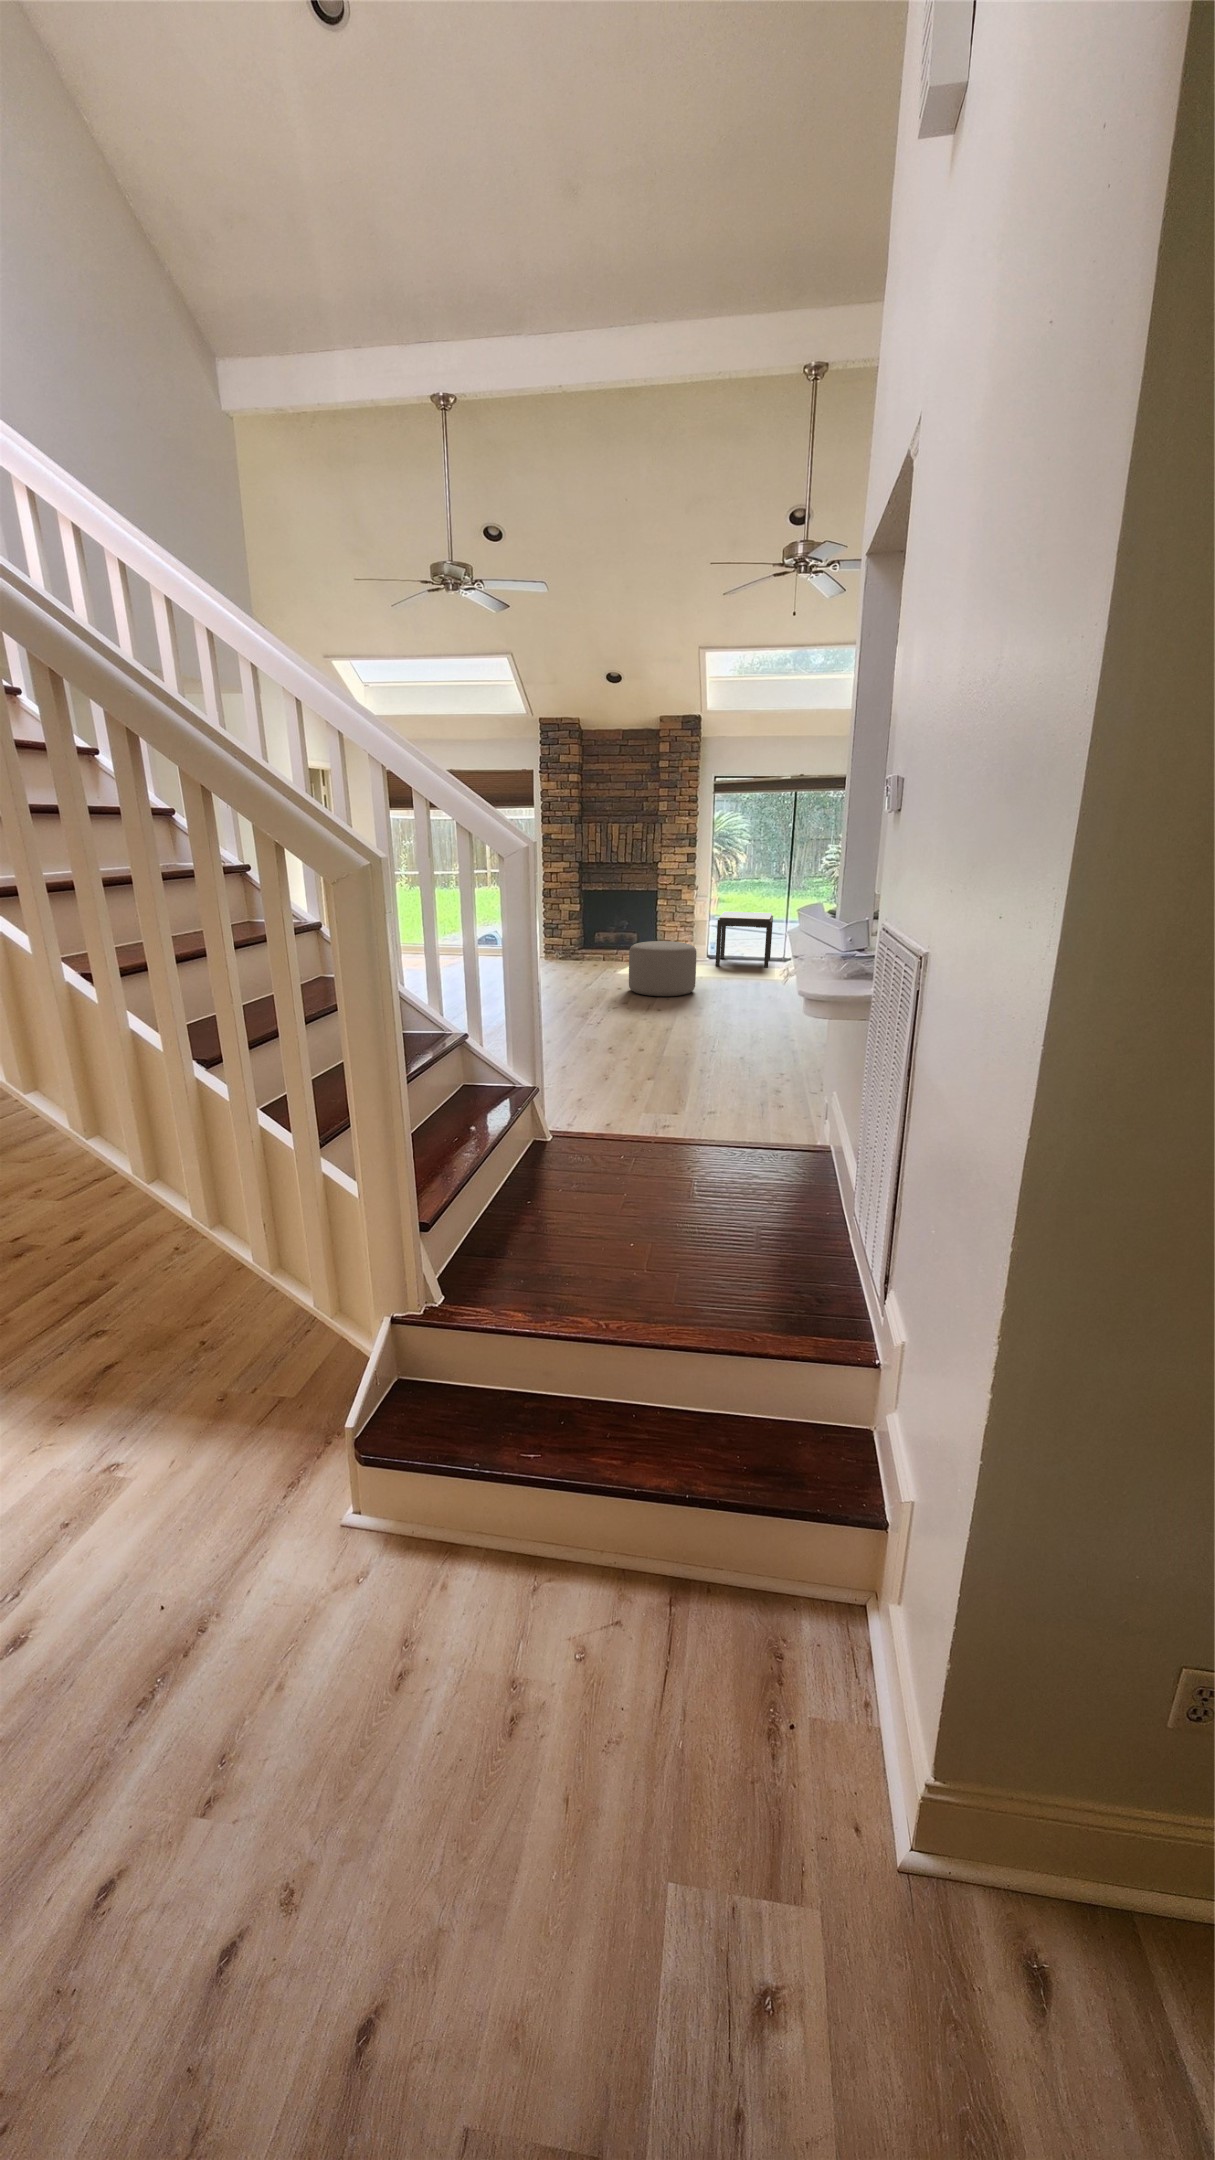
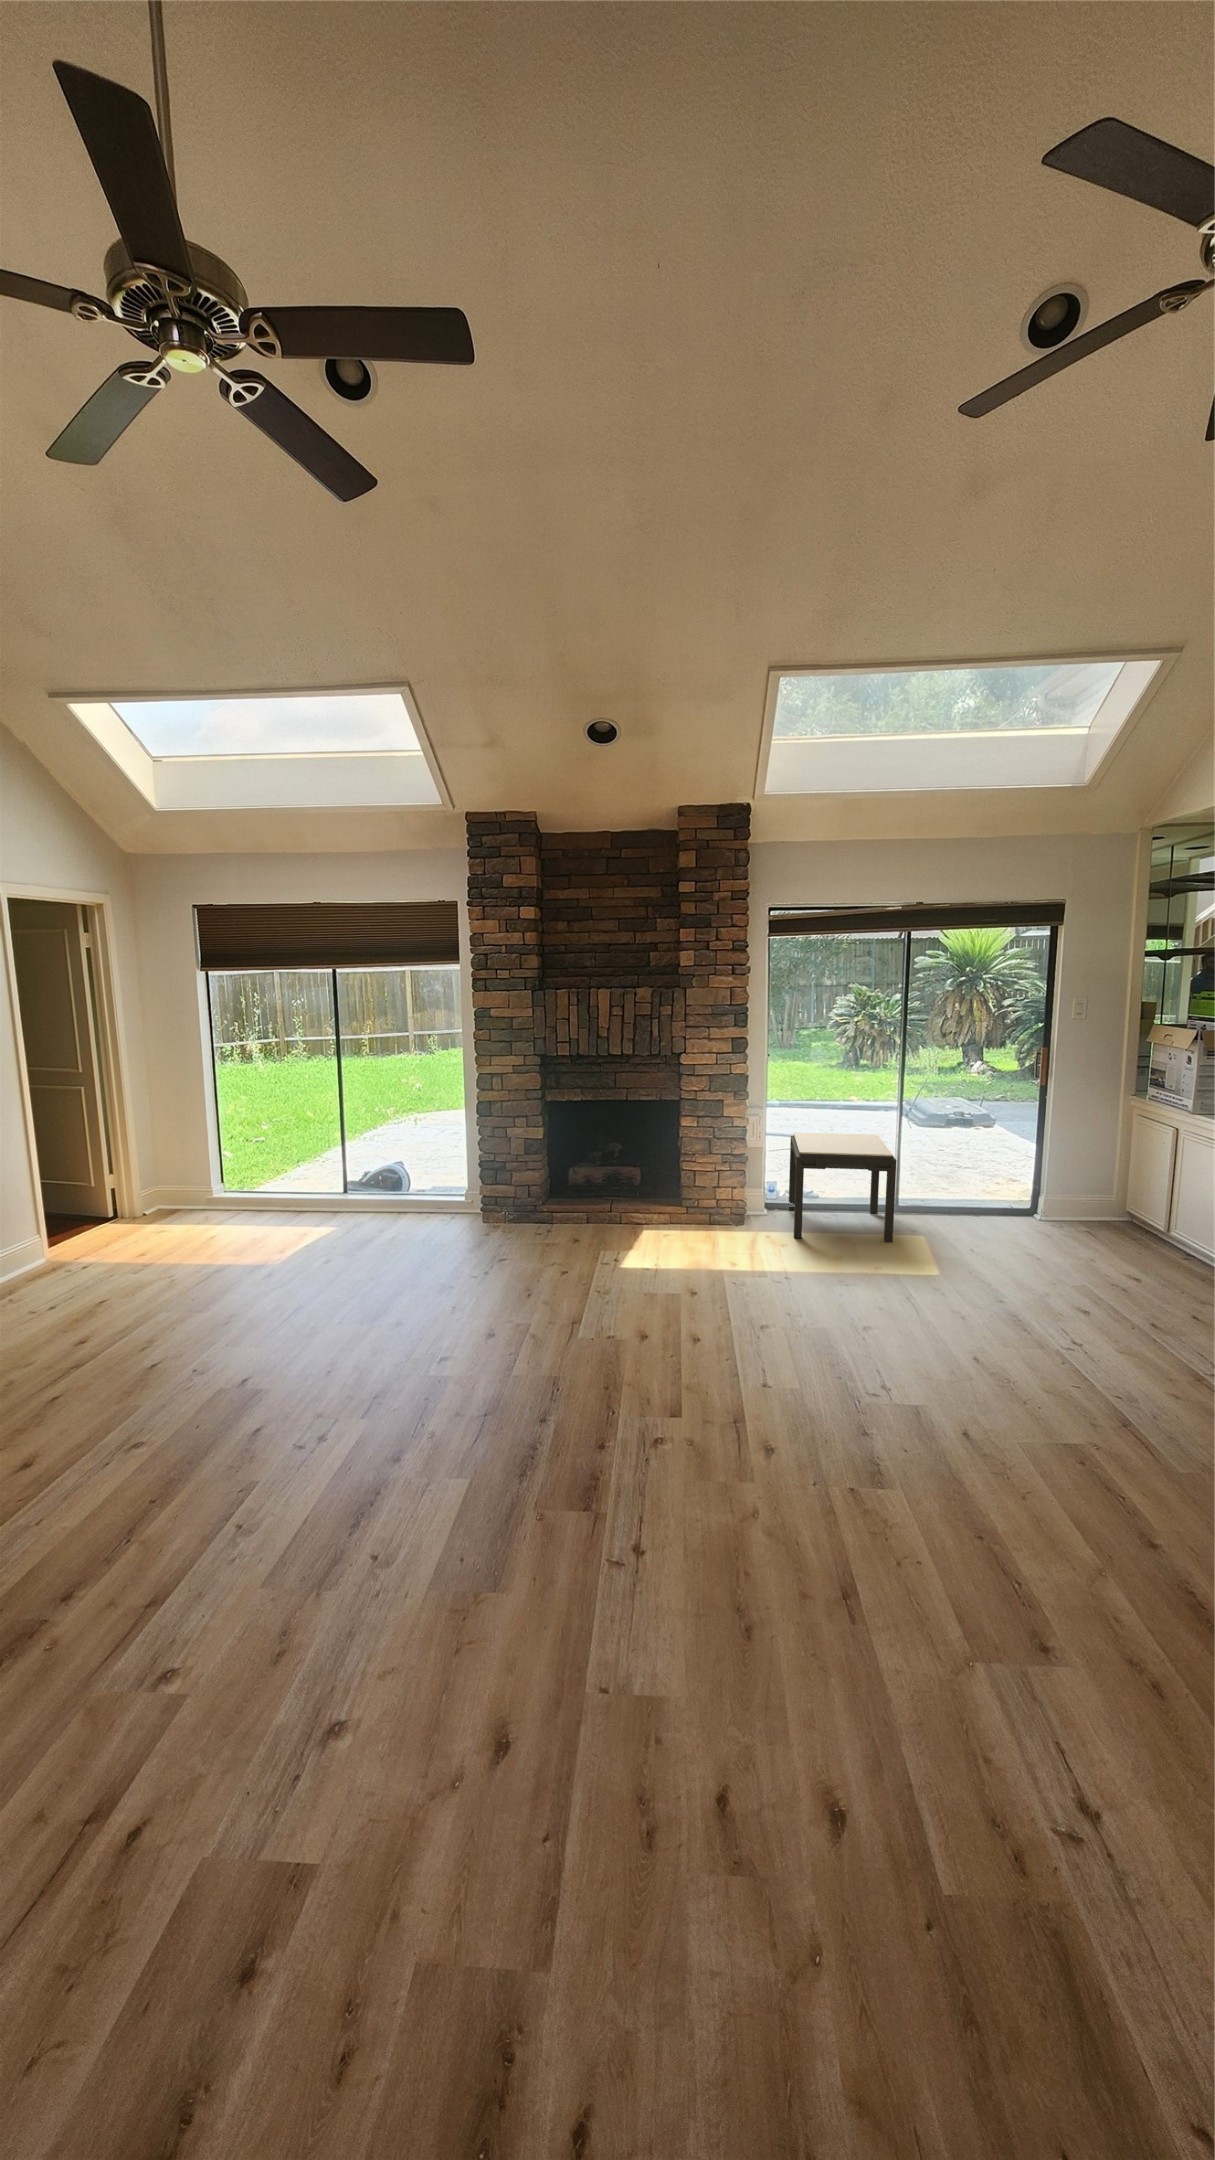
ottoman: present [629,941,696,996] -> none [664,1240,815,1387]

